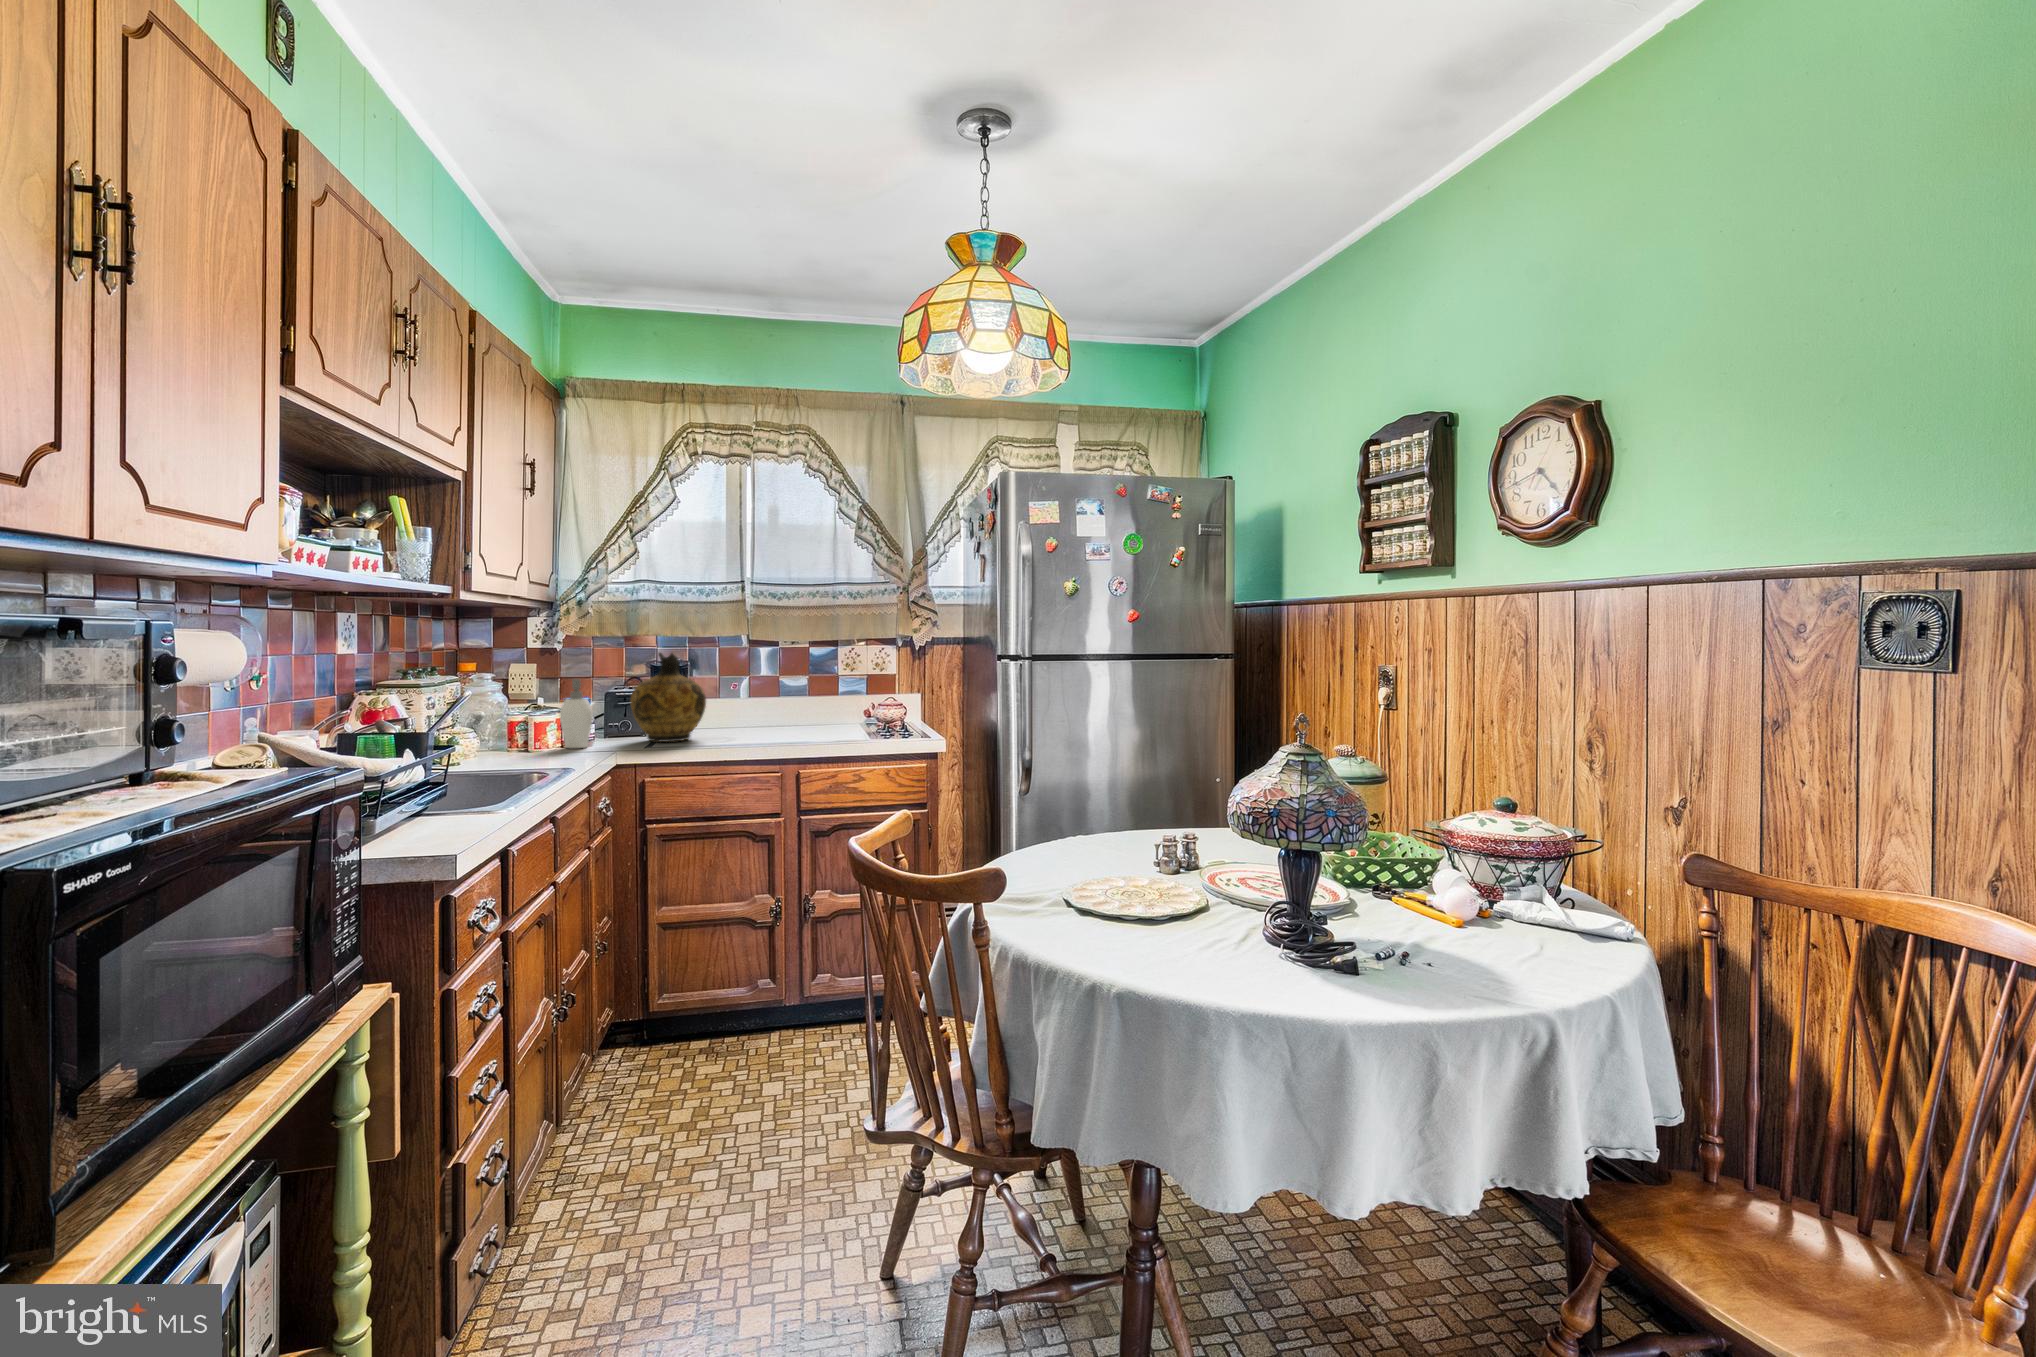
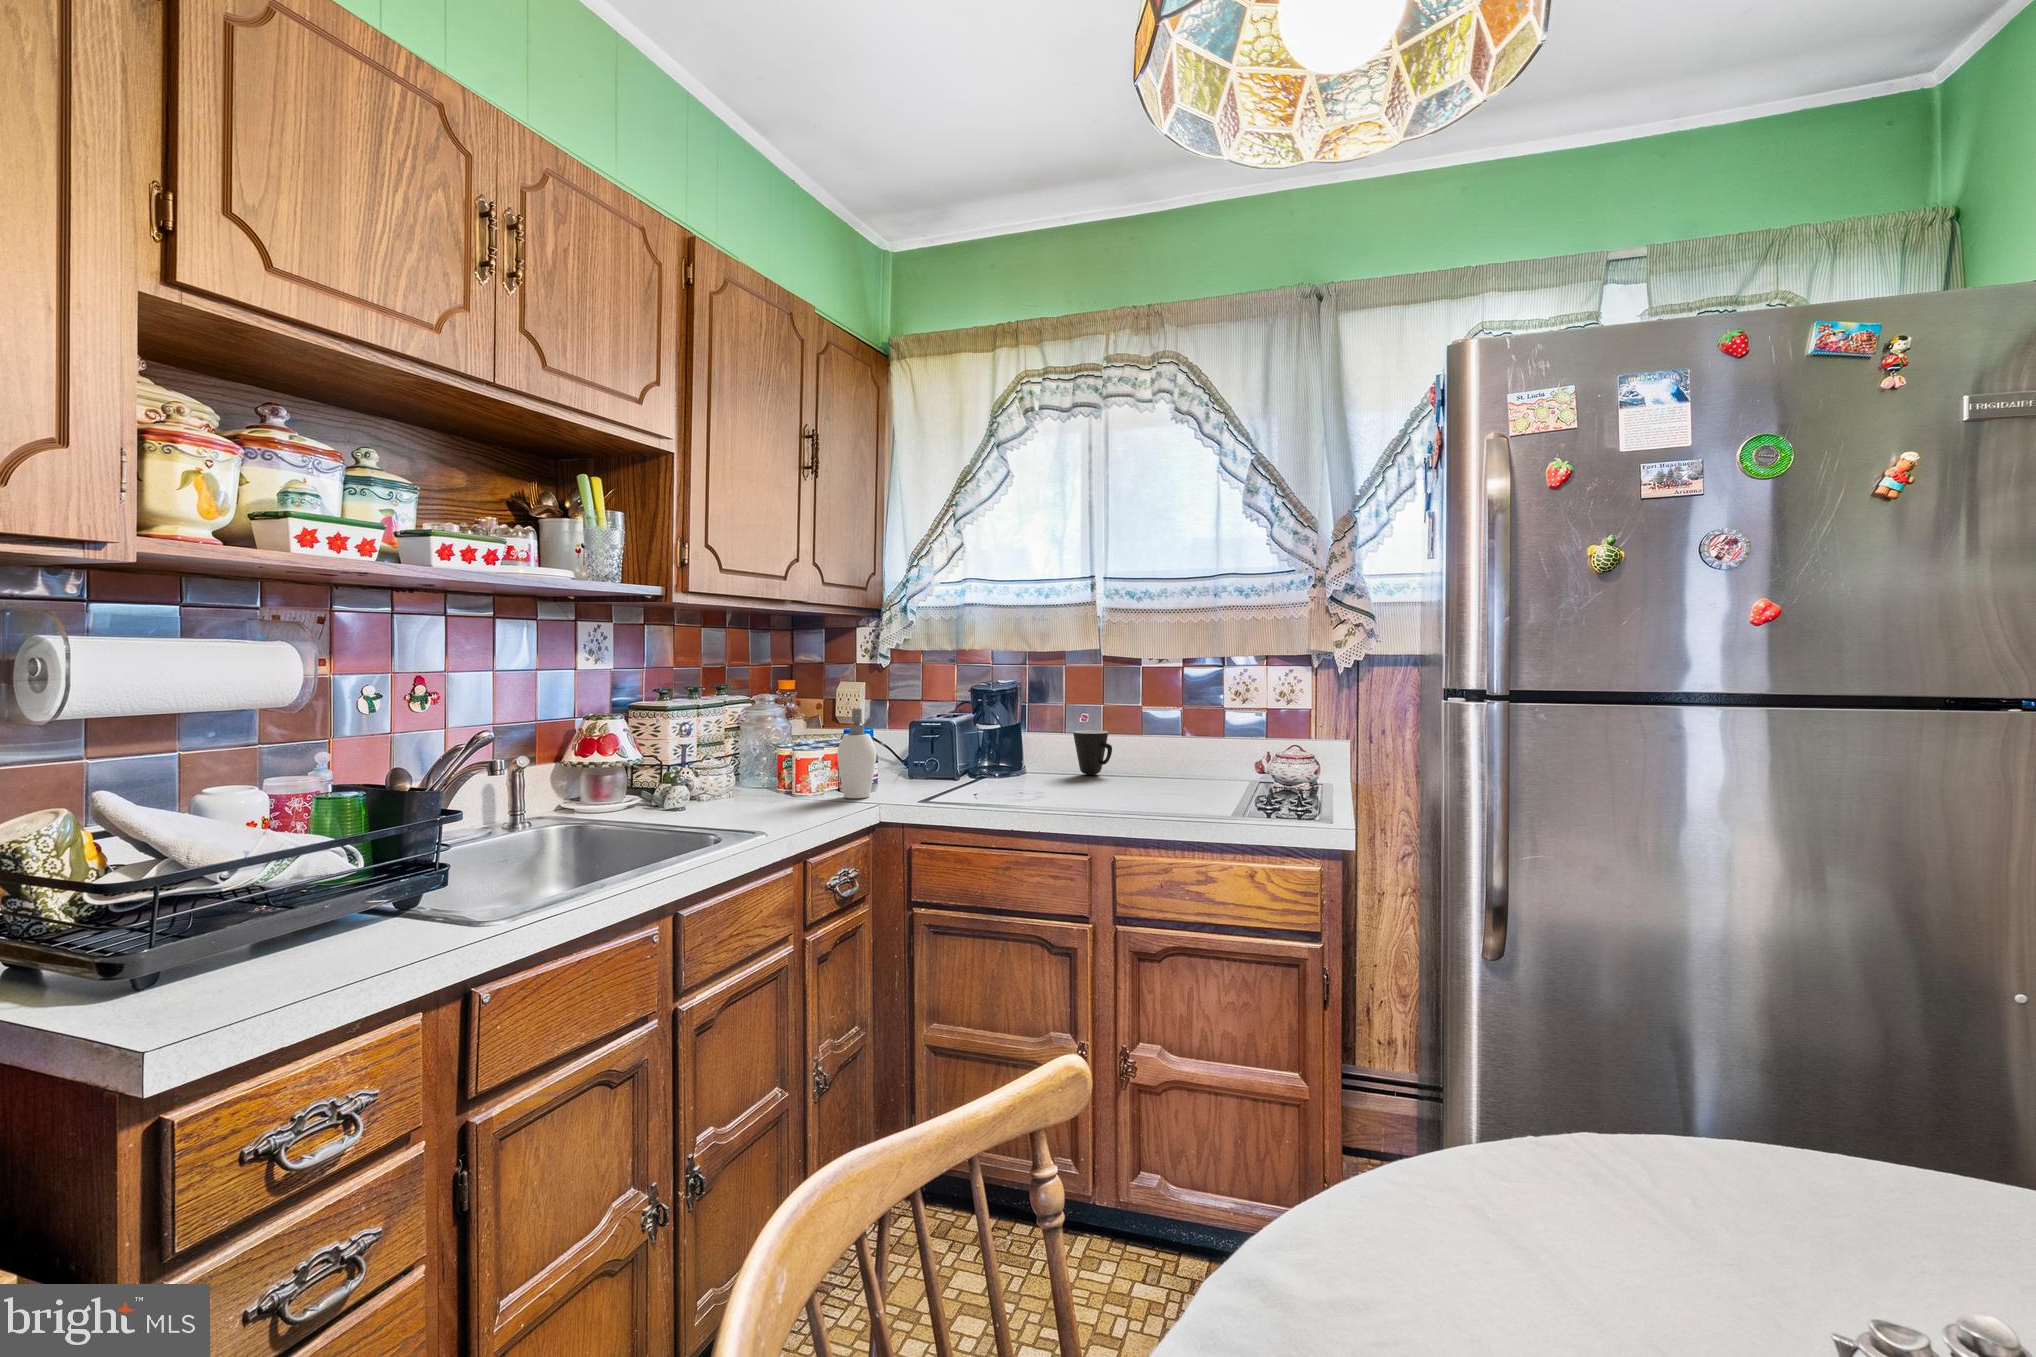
ceramic jug: present [631,653,706,742] -> none [926,675,1021,795]
mug: none [729,695,760,727] -> present [1073,730,1112,775]

